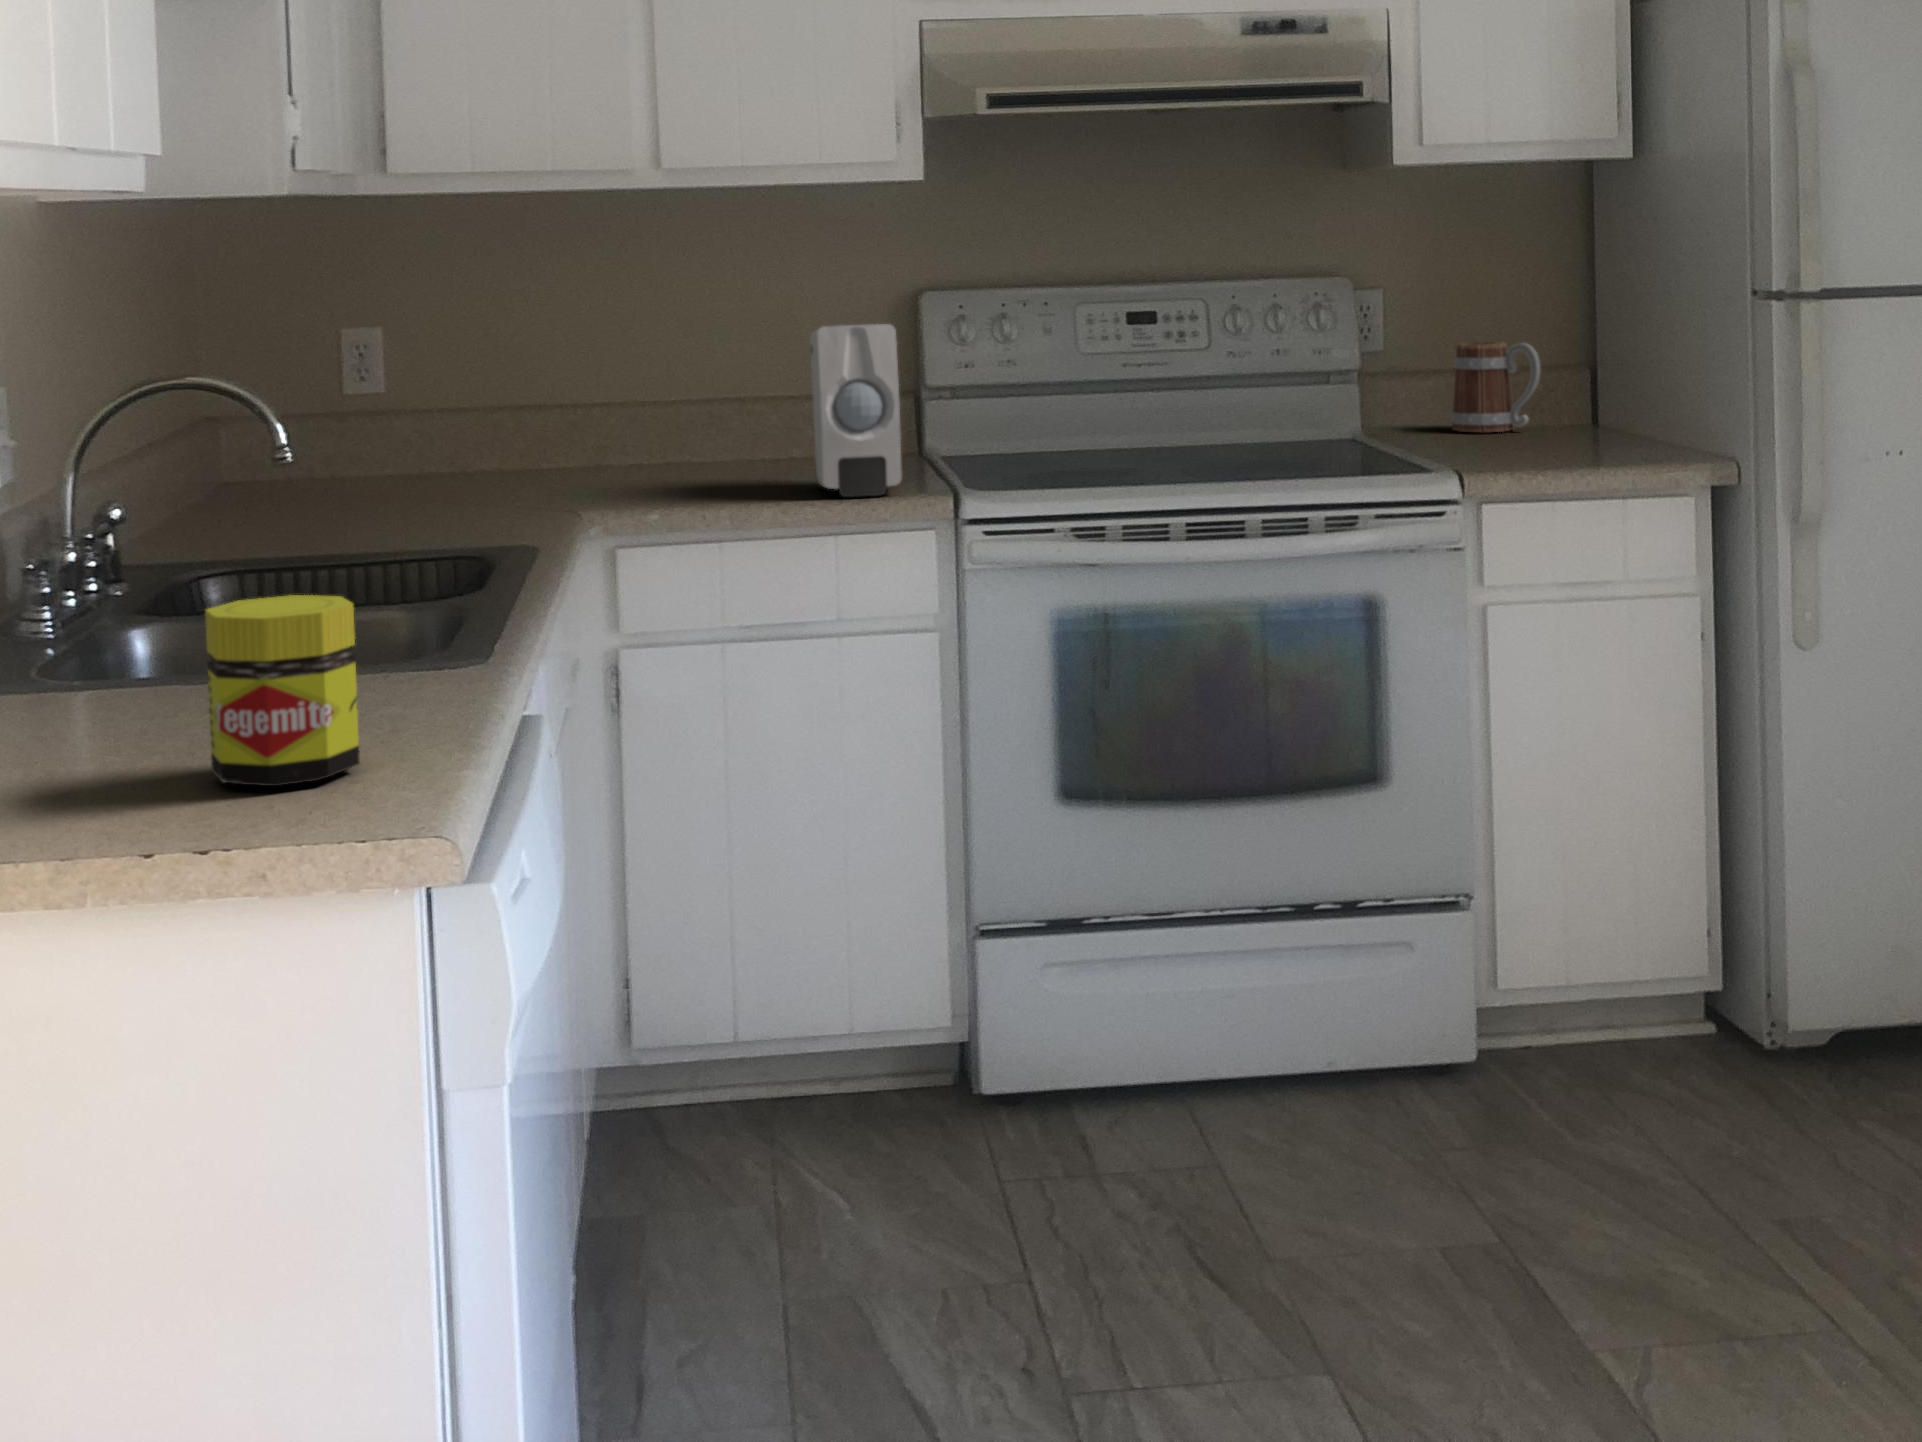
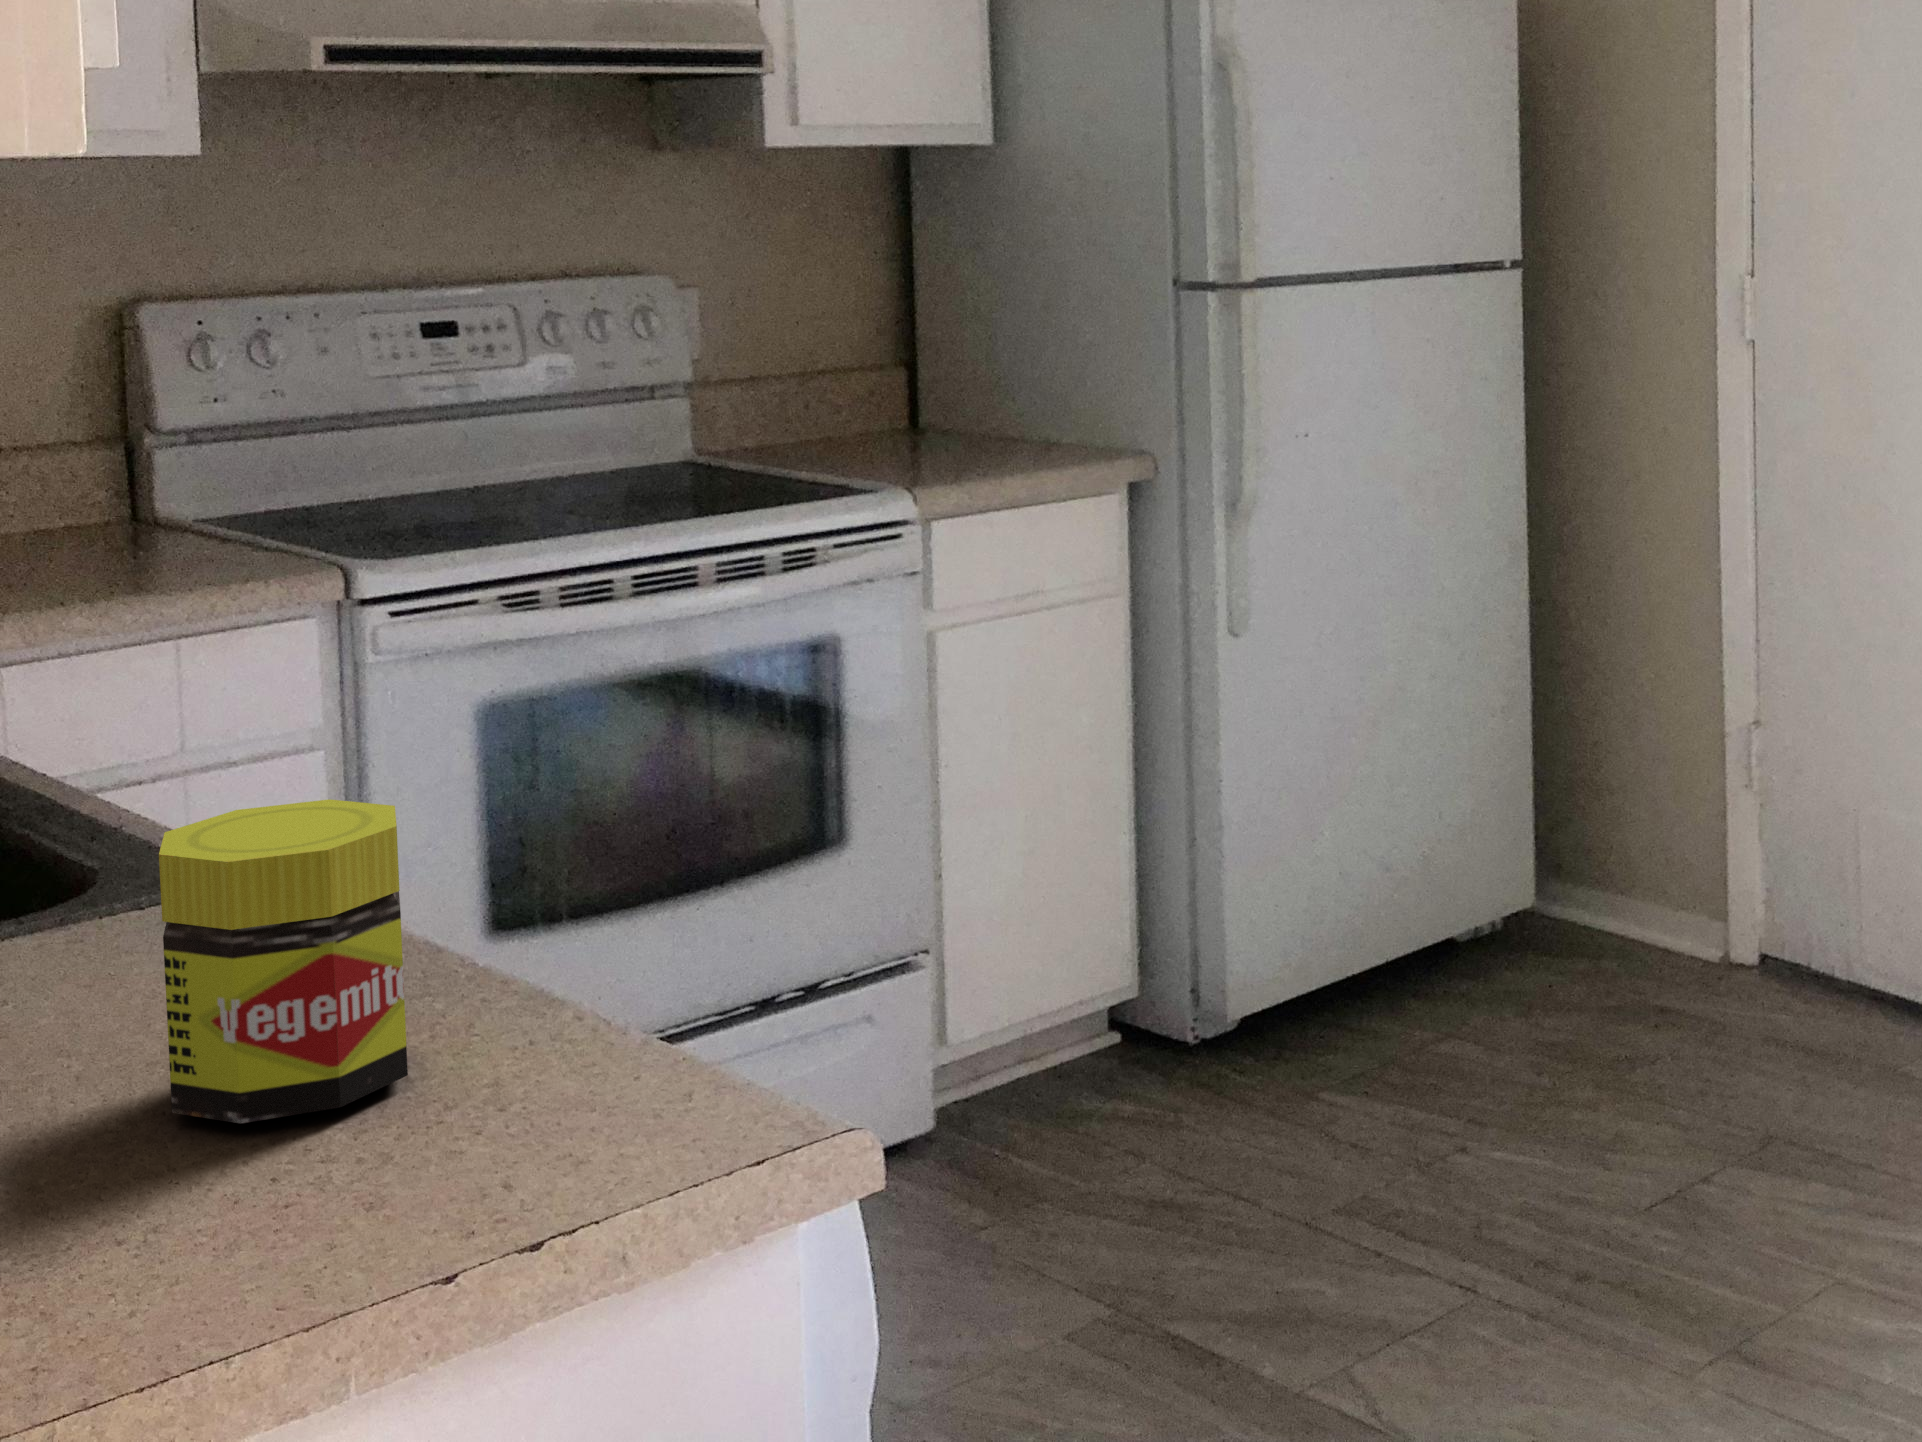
soap dispenser: present [810,324,902,497] -> none [63,349,249,584]
mug: present [1451,342,1540,432] -> none [769,343,873,444]

